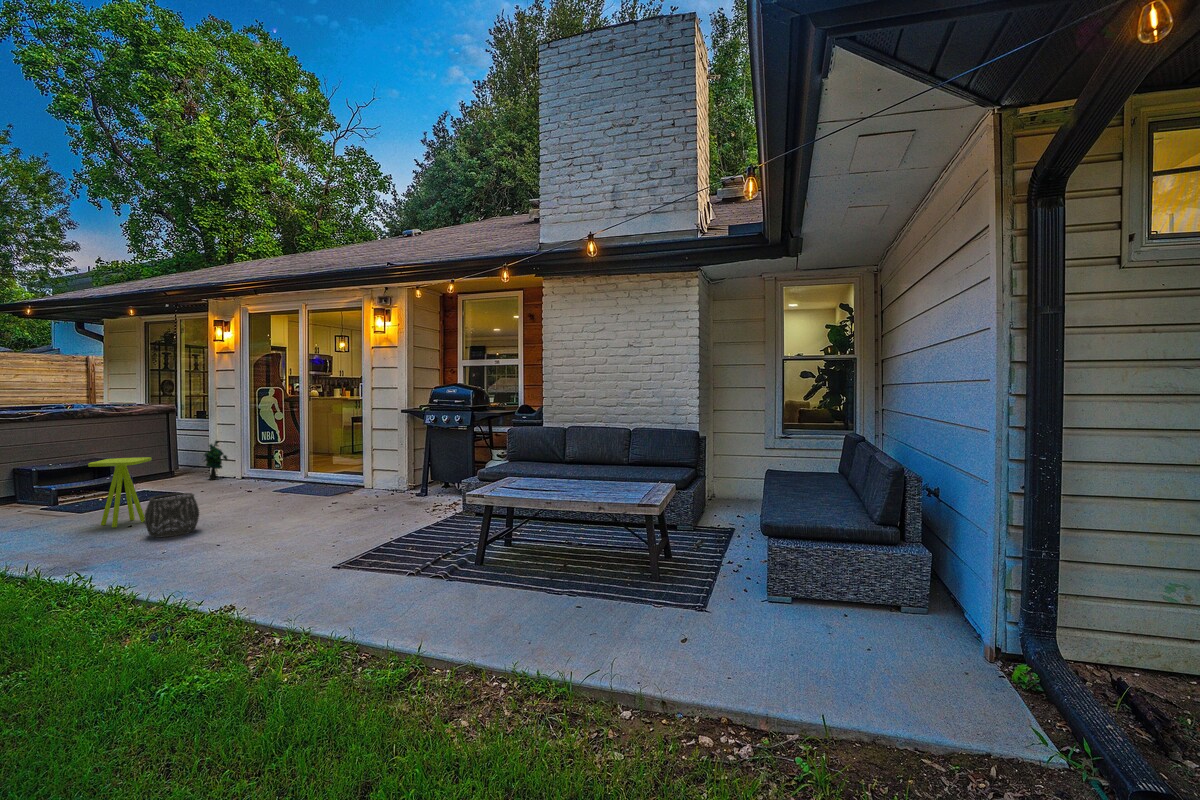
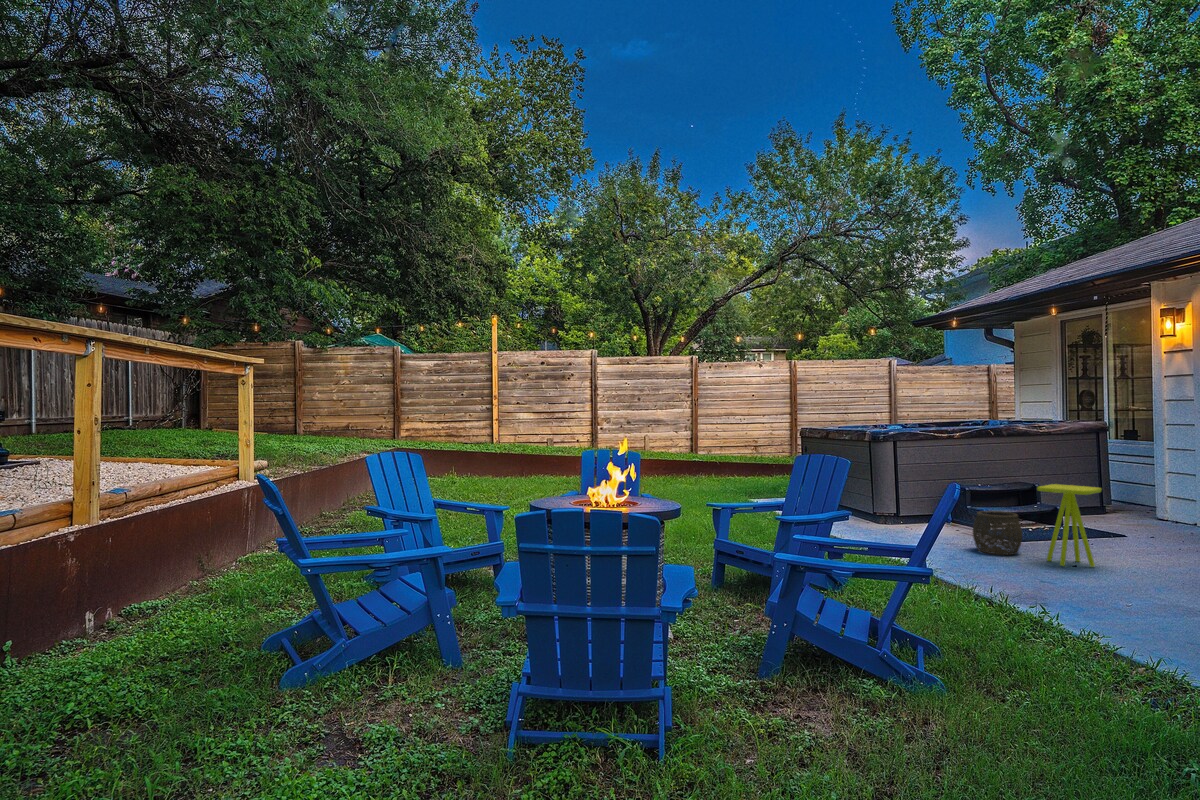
decorative plant: present [204,441,227,480] -> none [1140,474,1177,529]
woven basket: present [144,493,199,538] -> present [973,511,1022,555]

